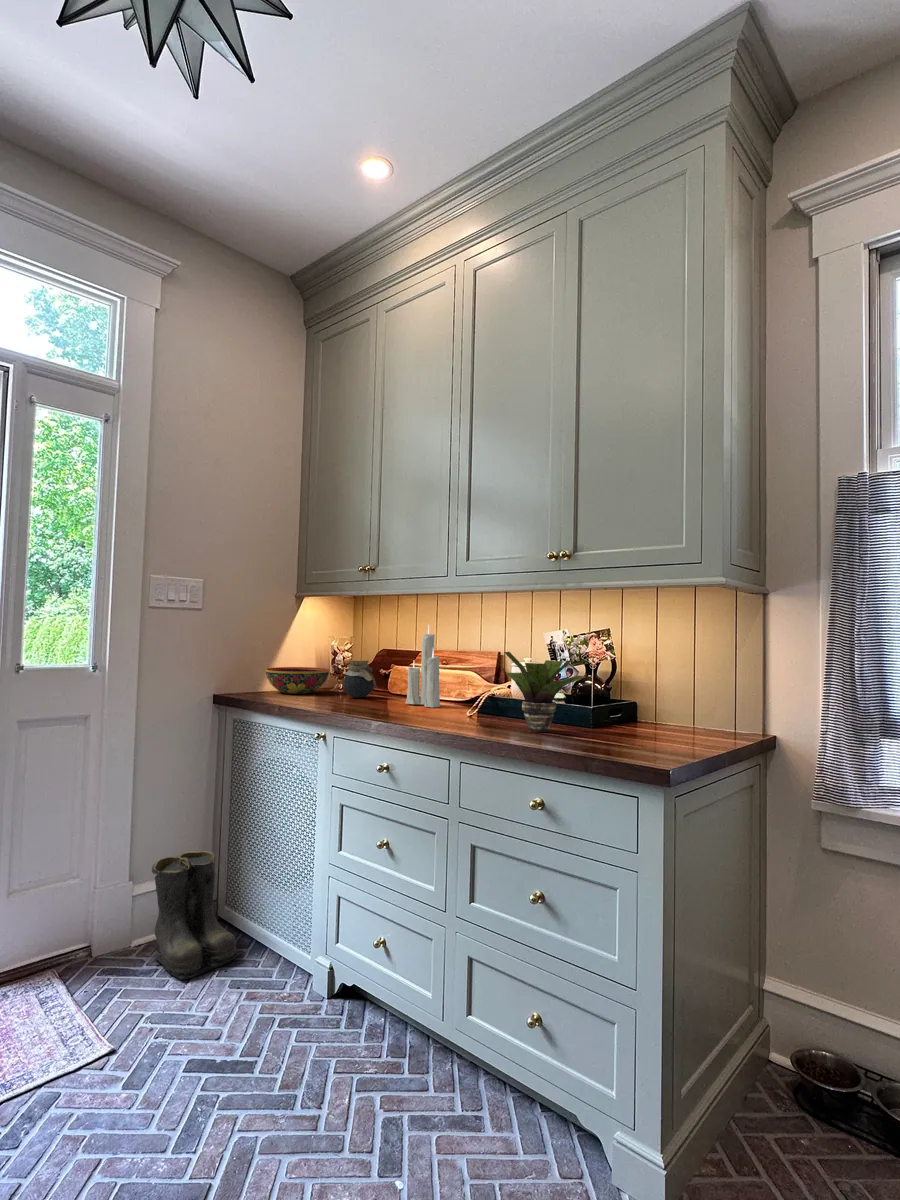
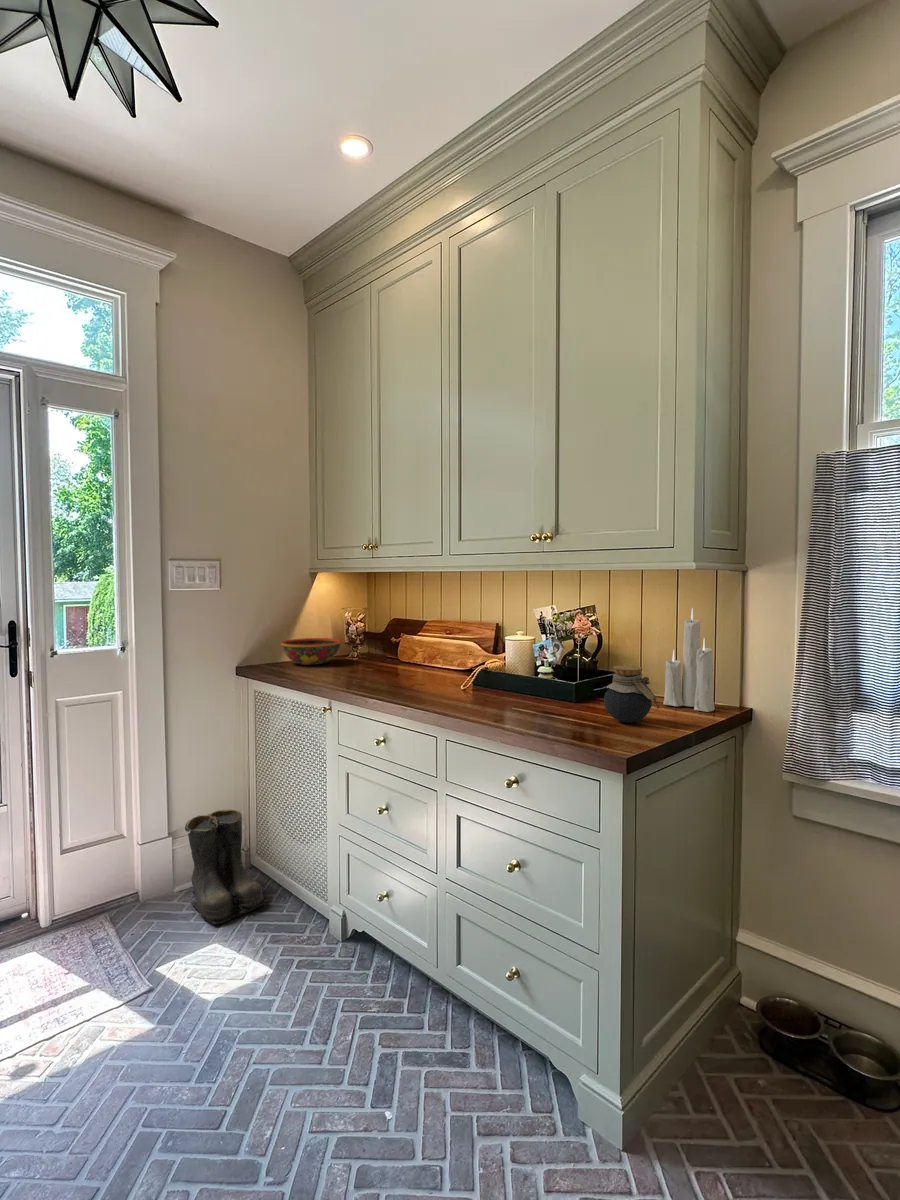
candle: present [405,626,440,708] -> present [663,608,715,712]
potted plant: present [504,652,585,732] -> none [486,633,567,710]
jar: present [343,660,376,698] -> present [604,665,659,723]

